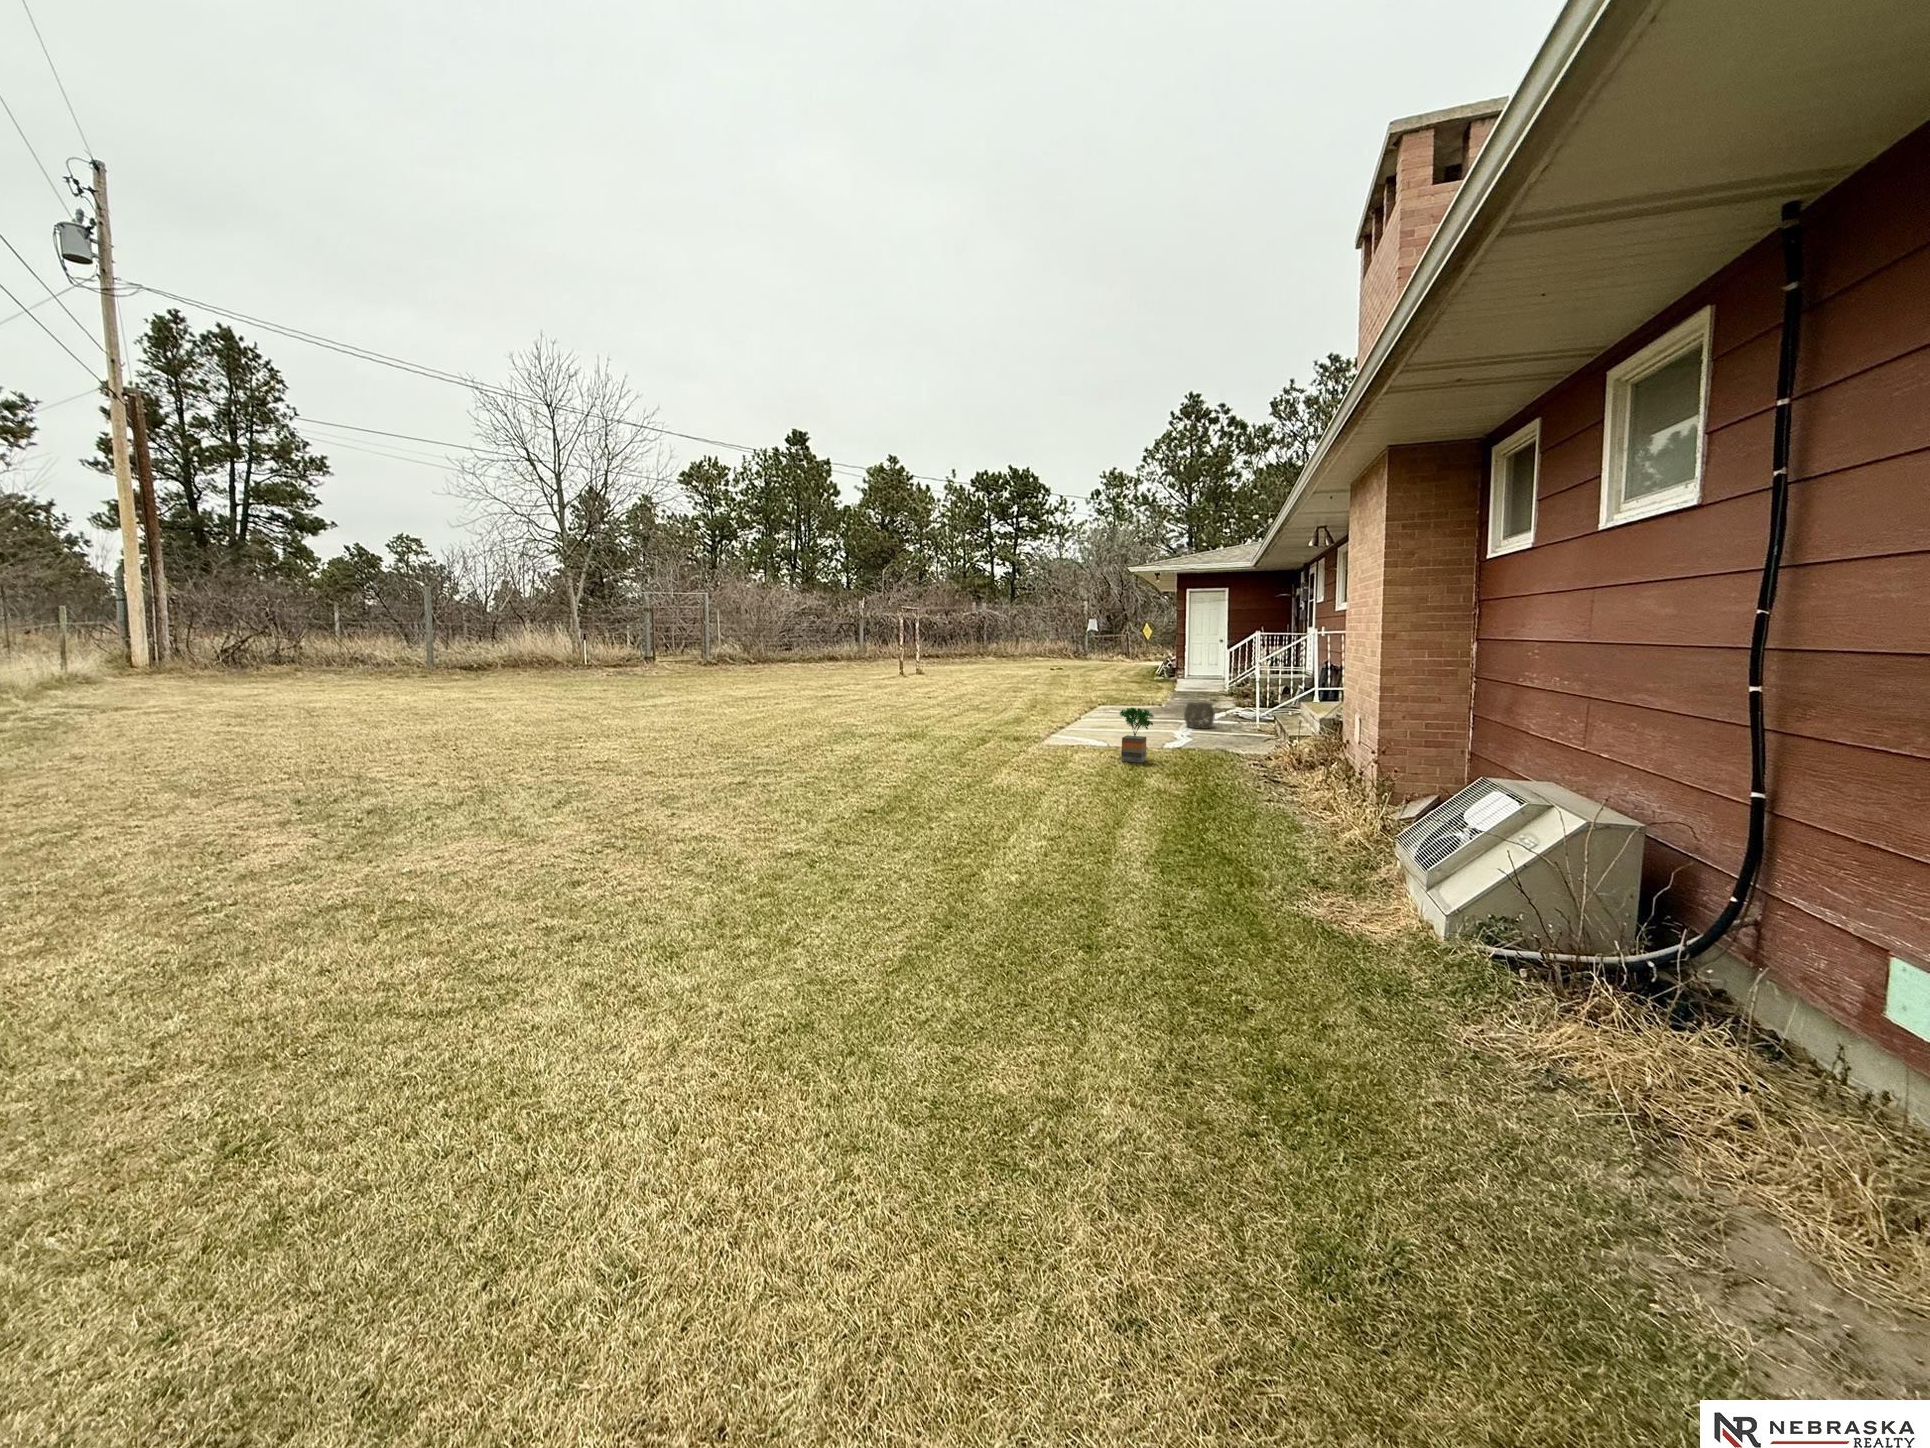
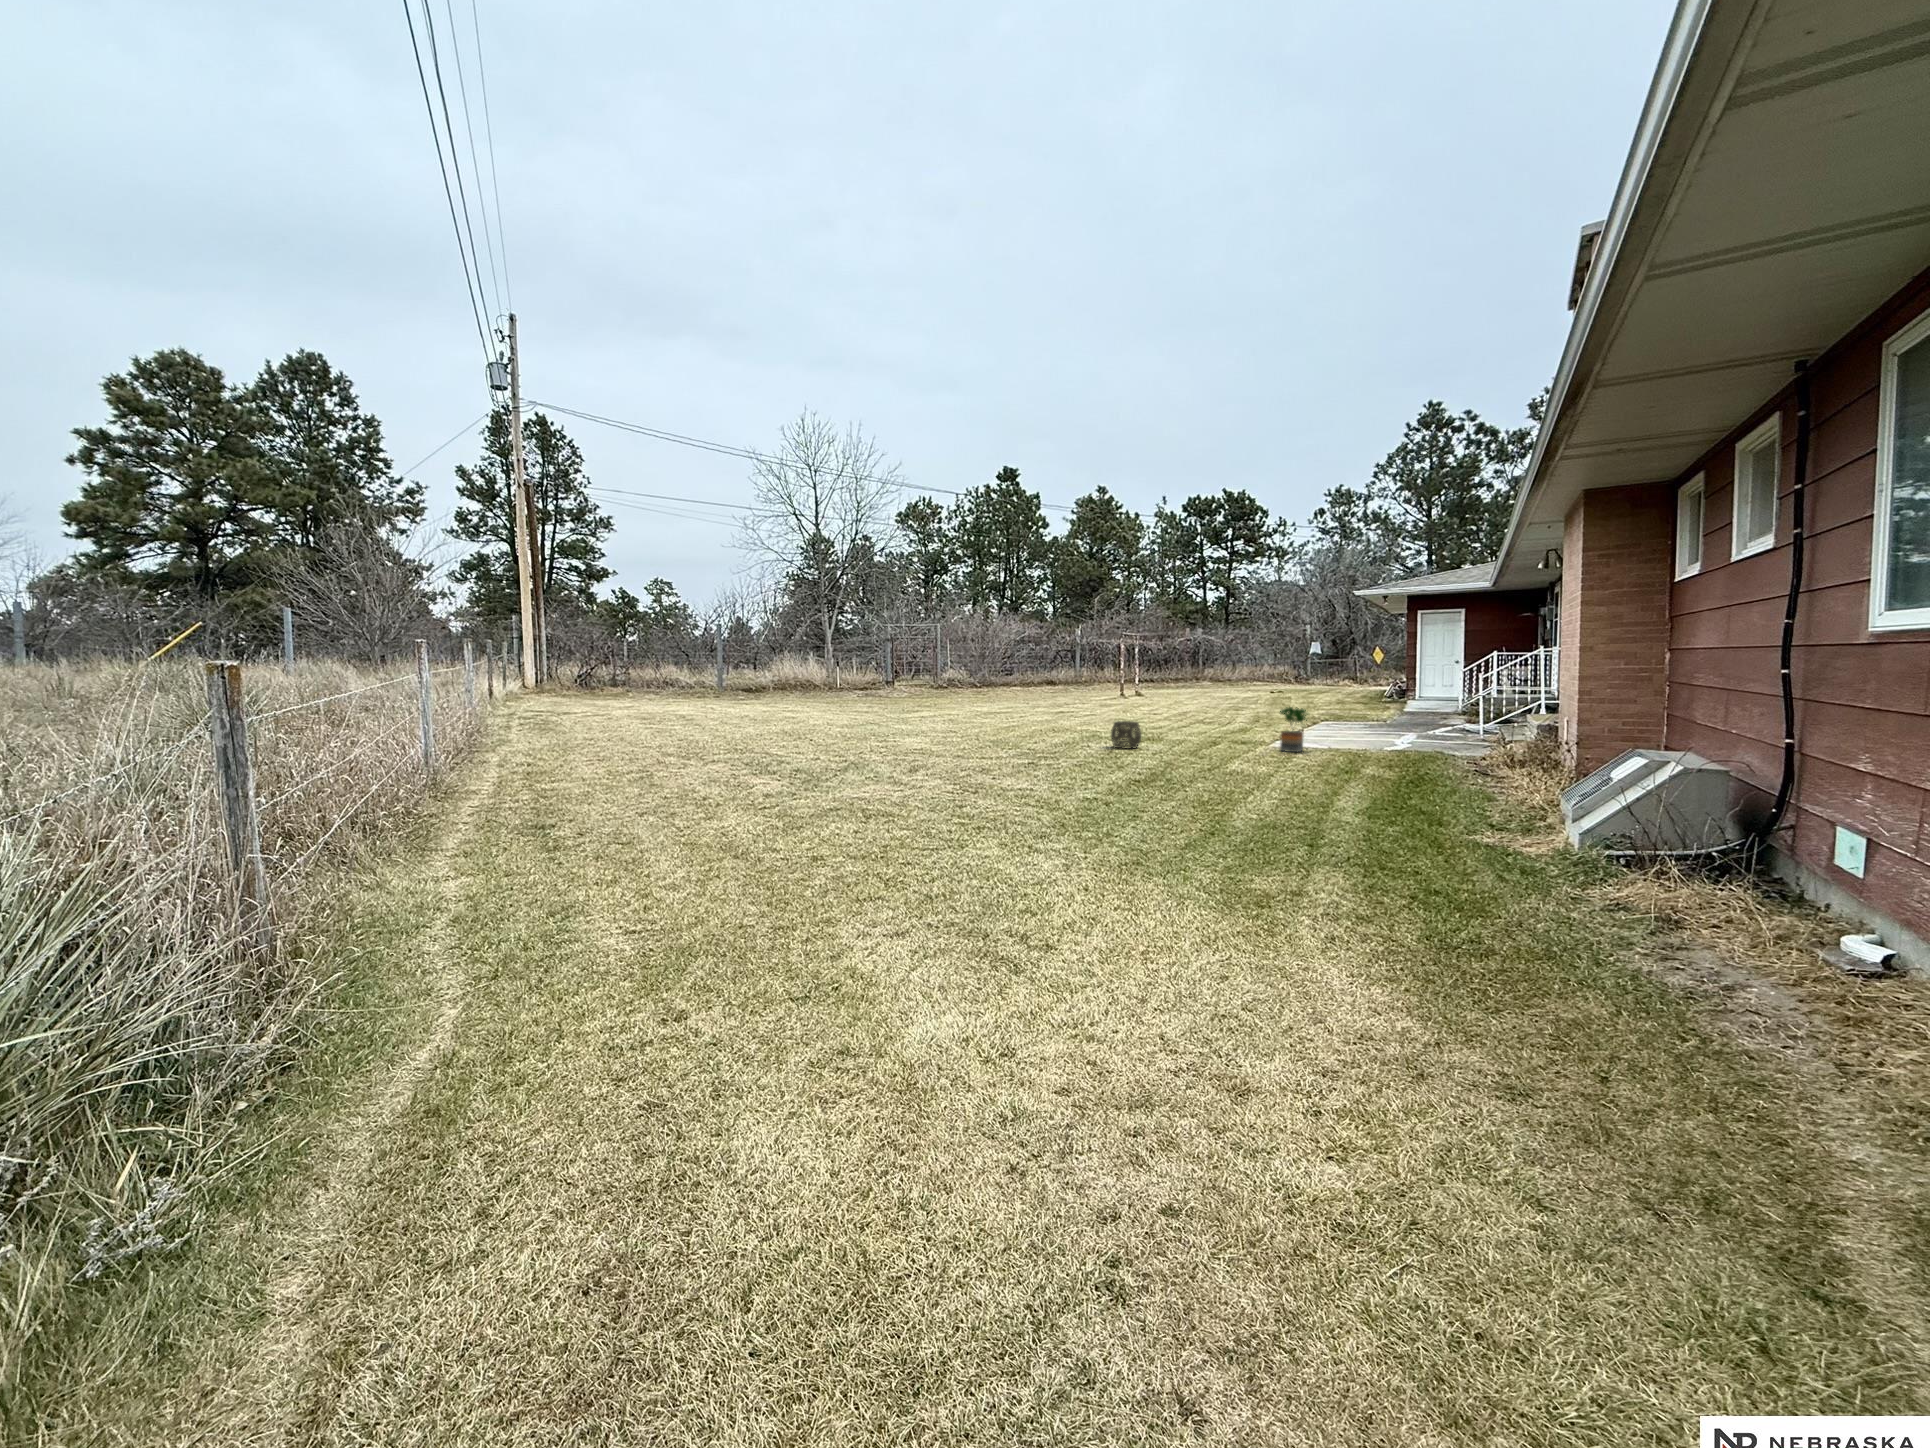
woven basket: present [1184,702,1215,729] -> present [1111,721,1141,749]

